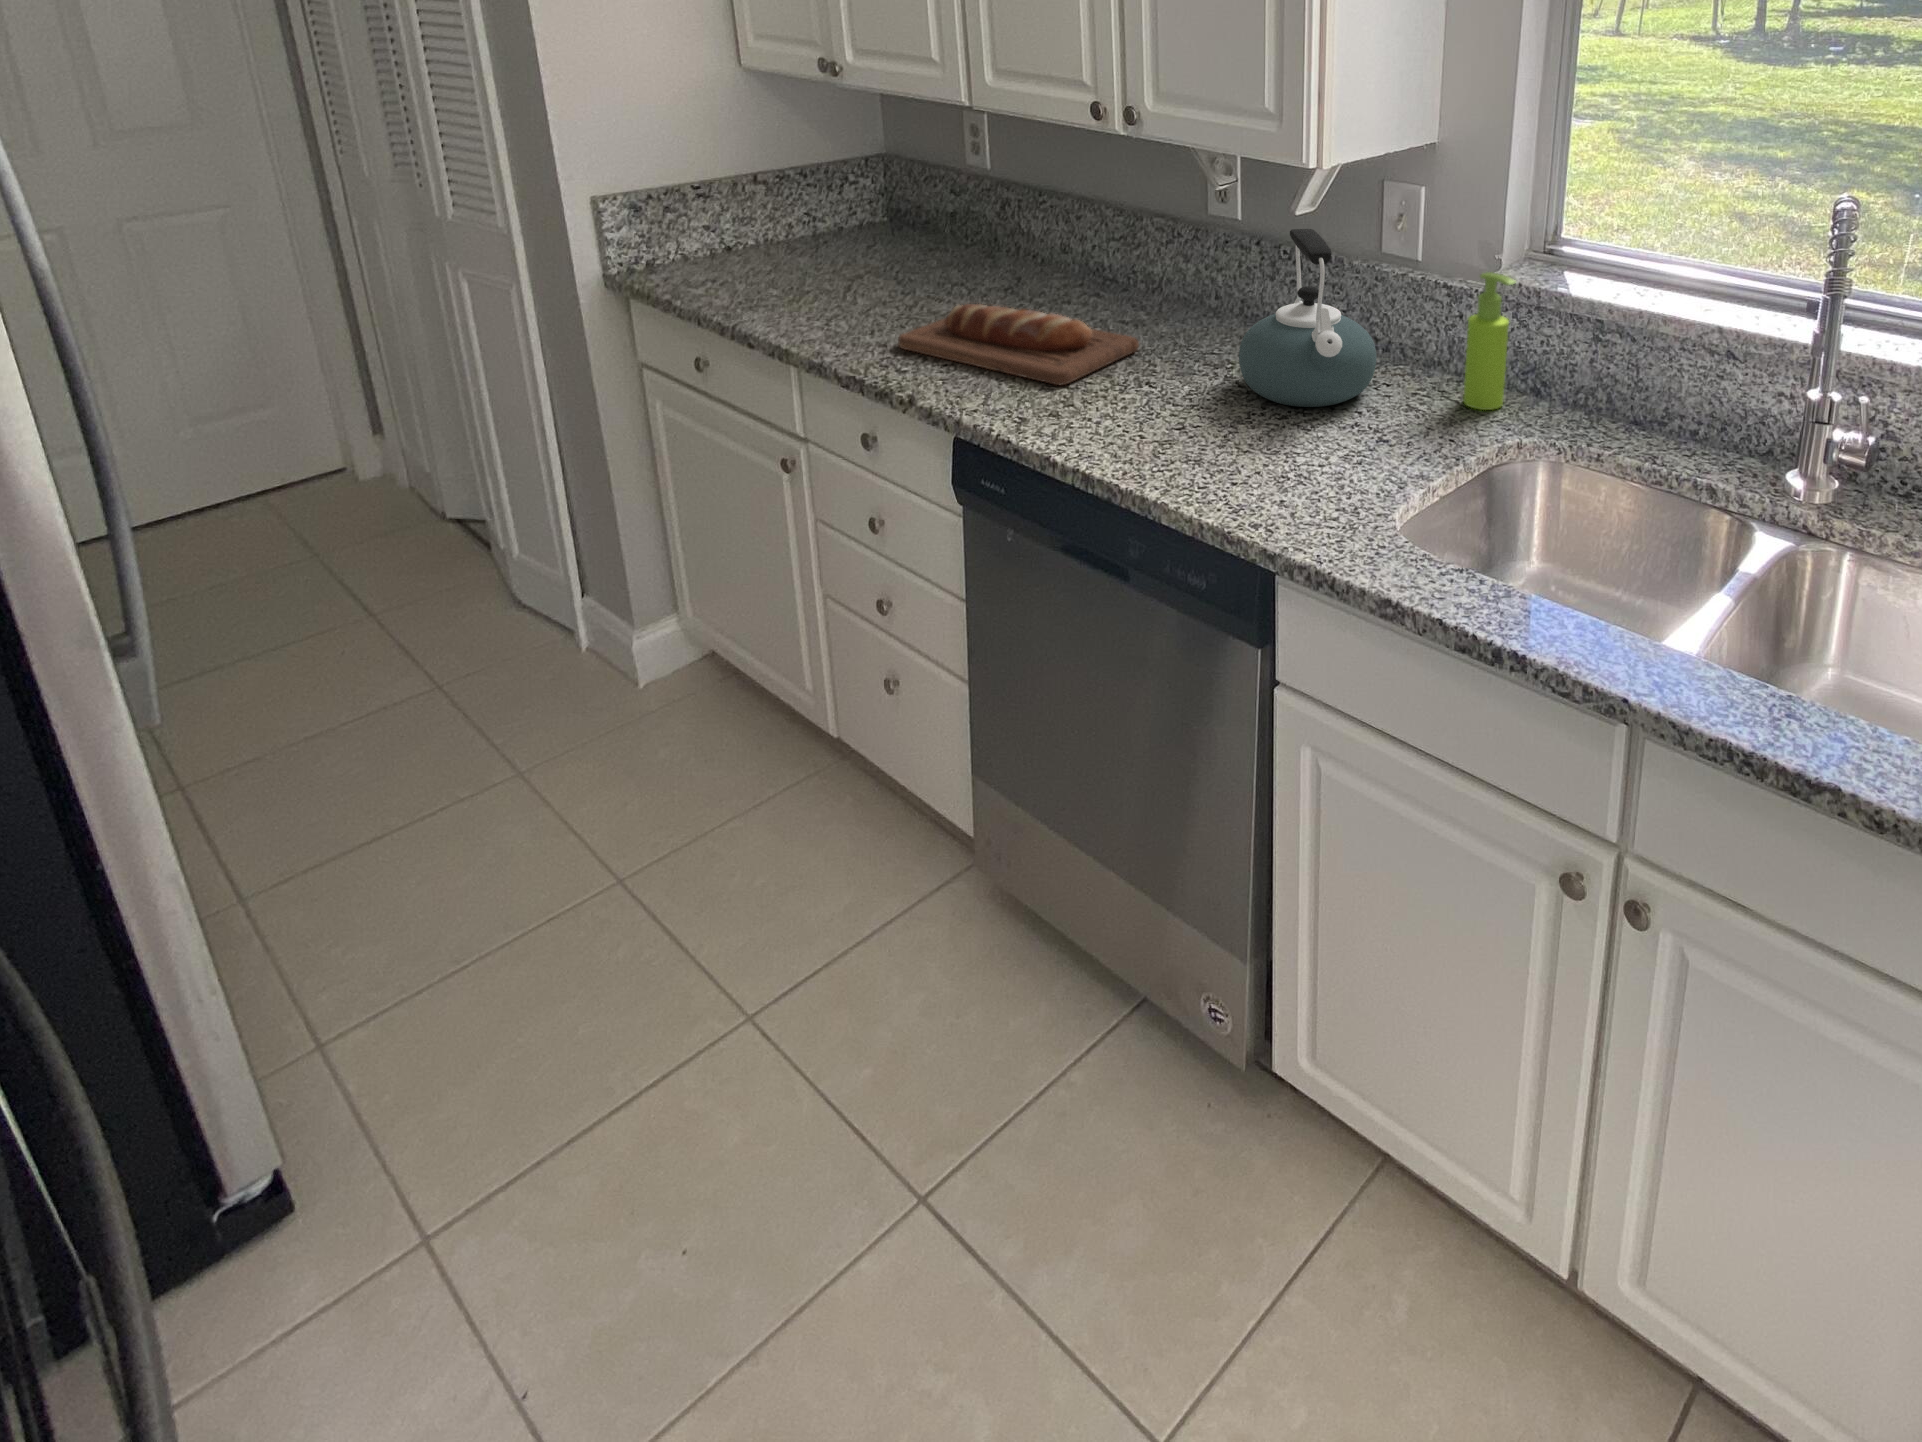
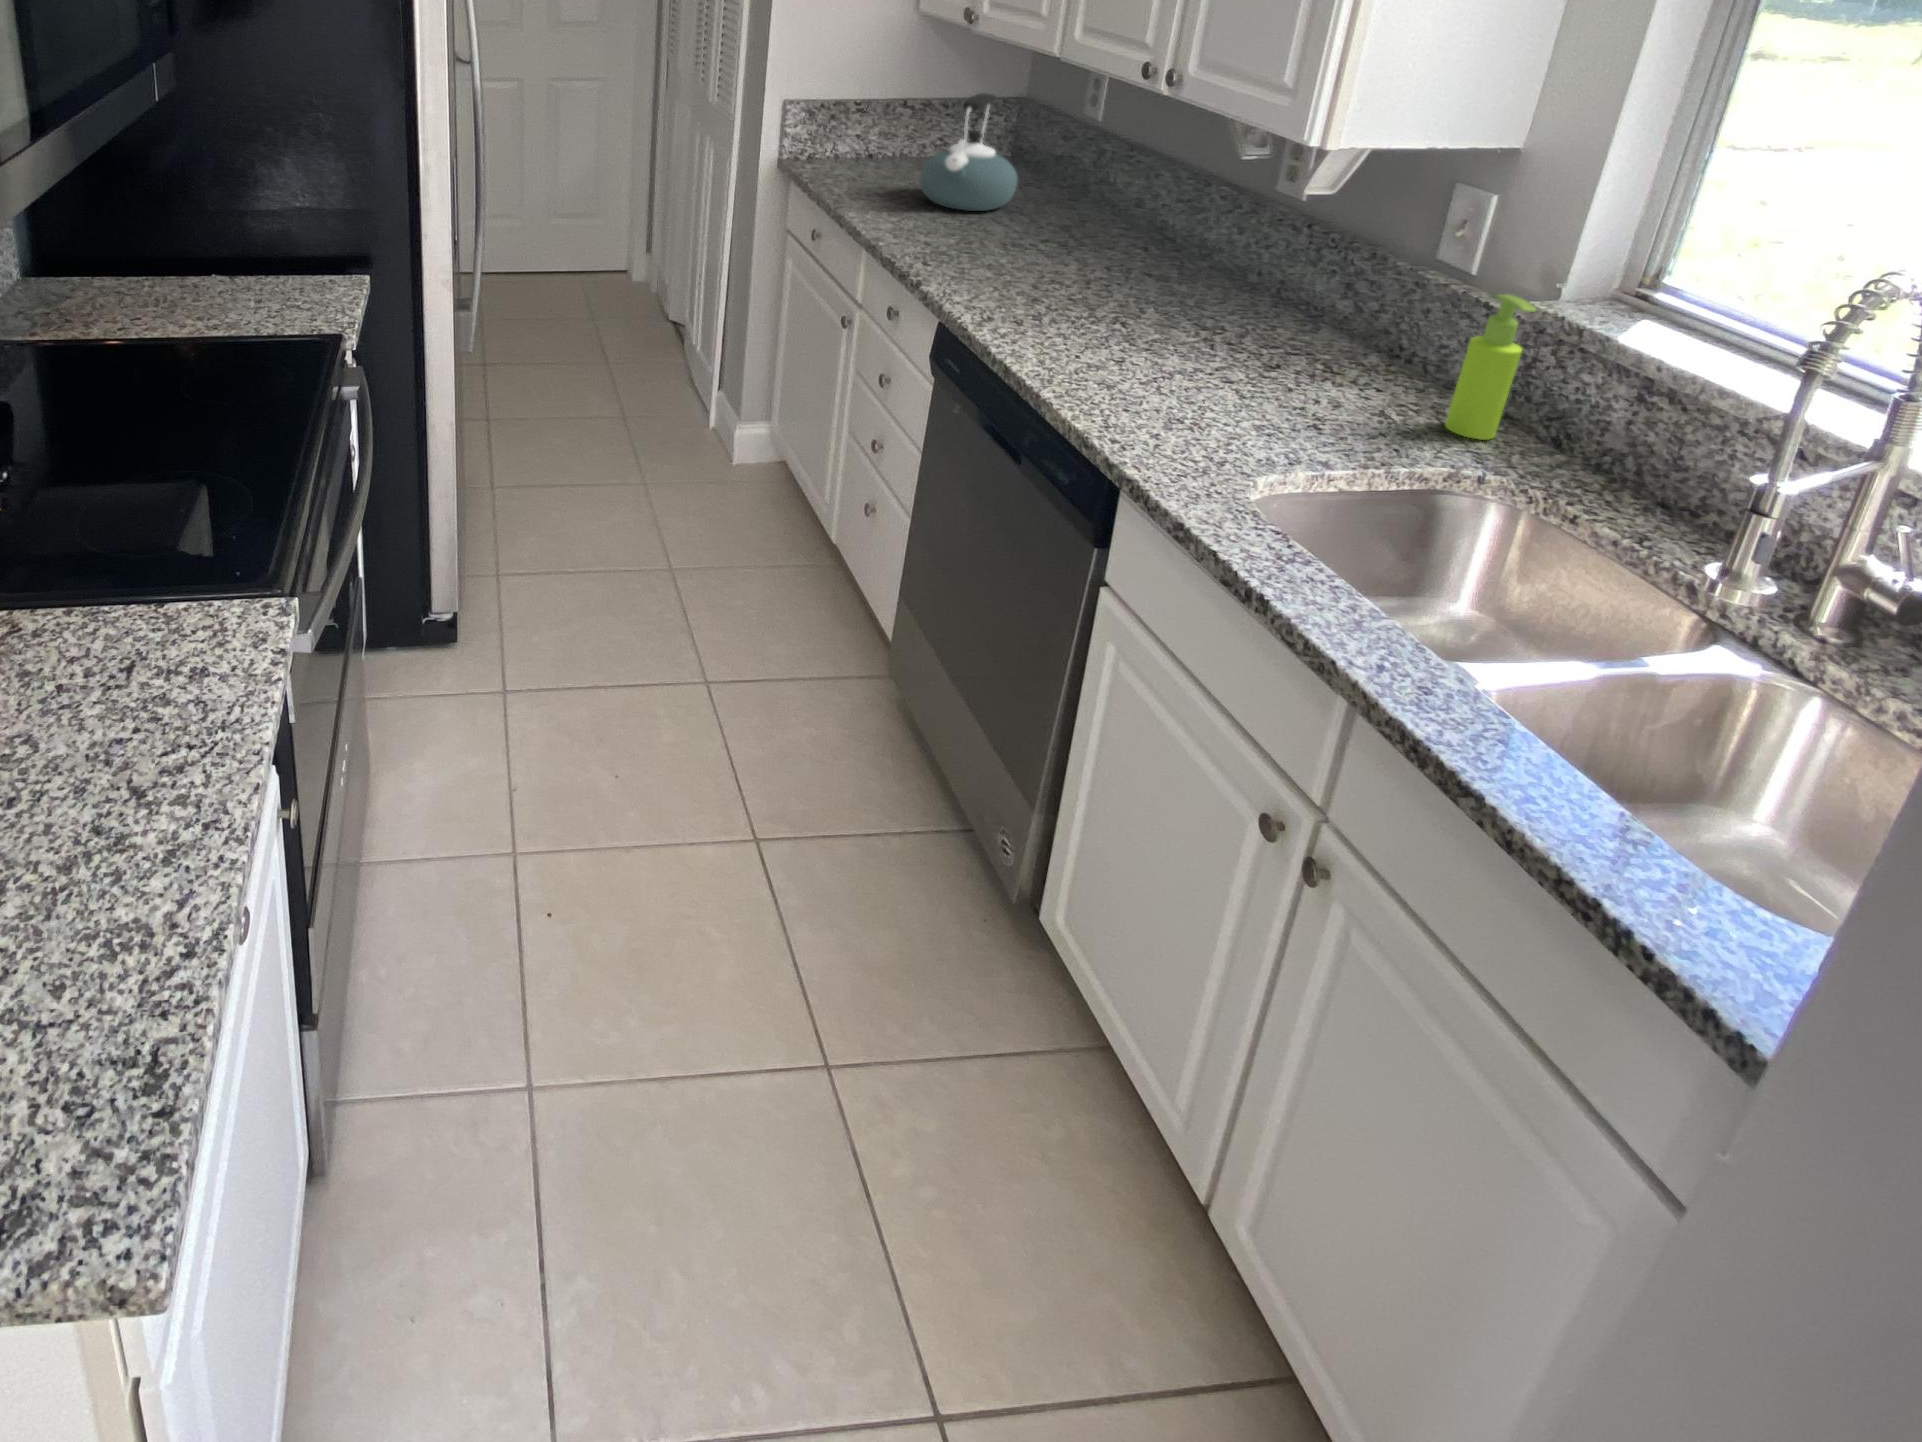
kettle: present [1239,229,1377,407] -> present [920,93,1017,211]
bread loaf: present [898,304,1139,385] -> none [941,225,1142,305]

